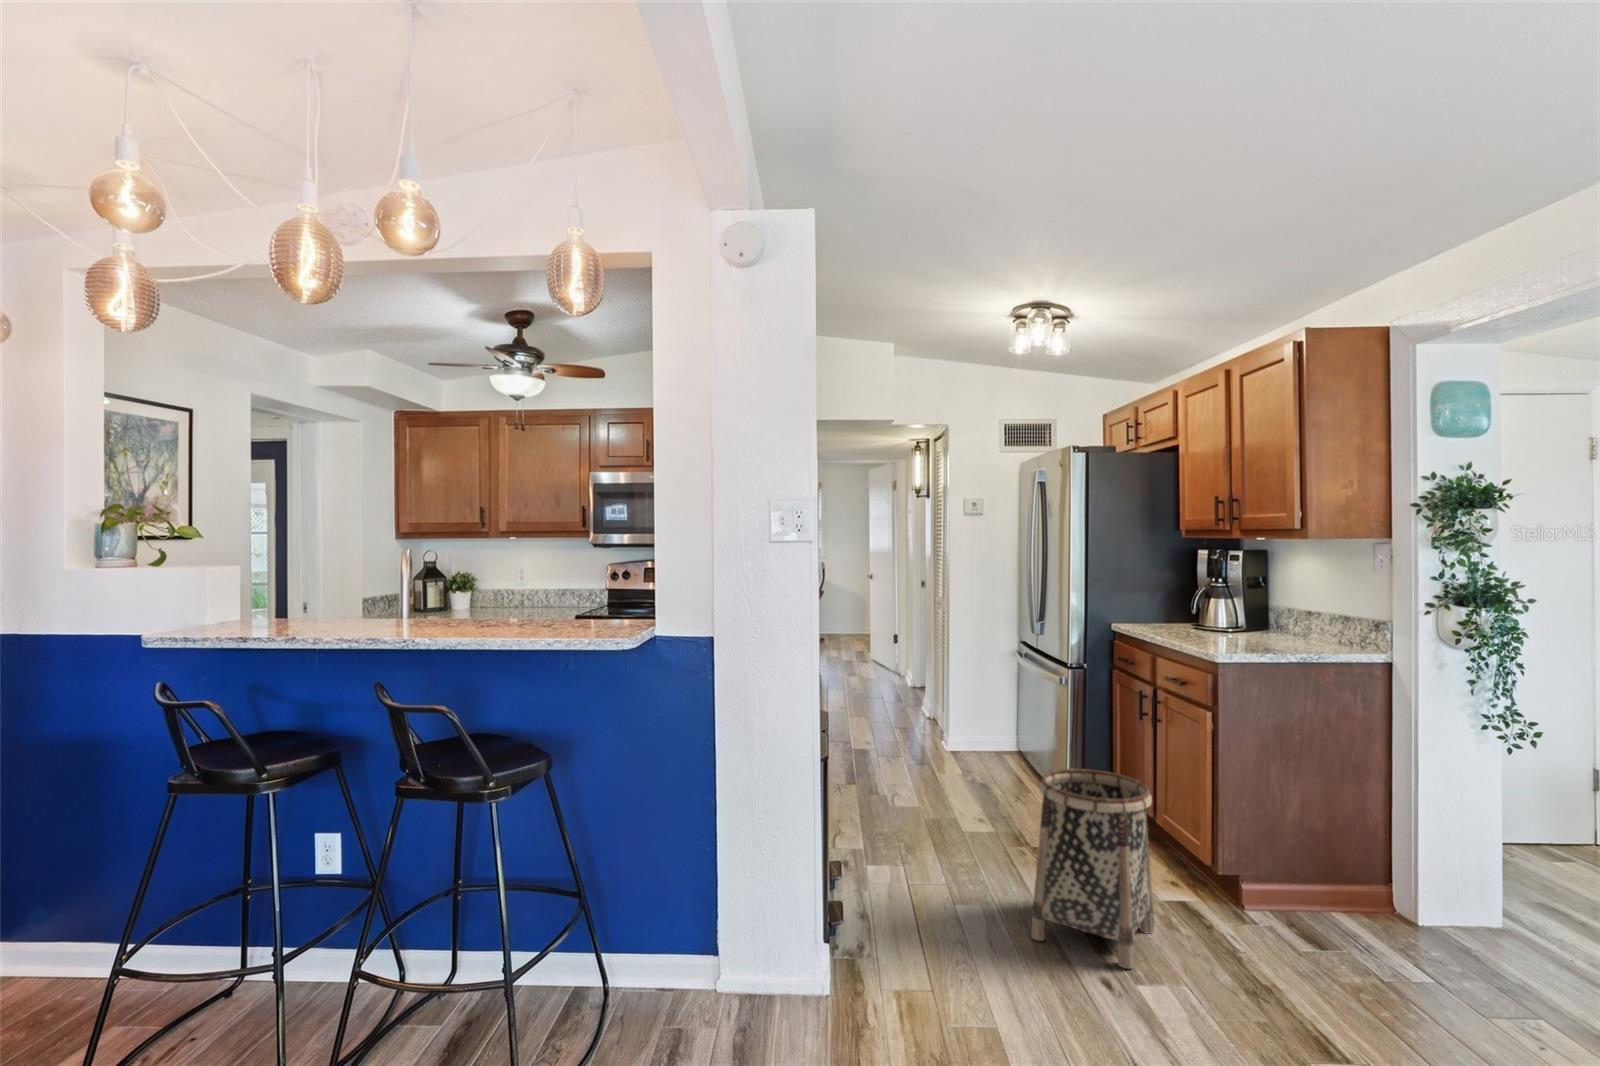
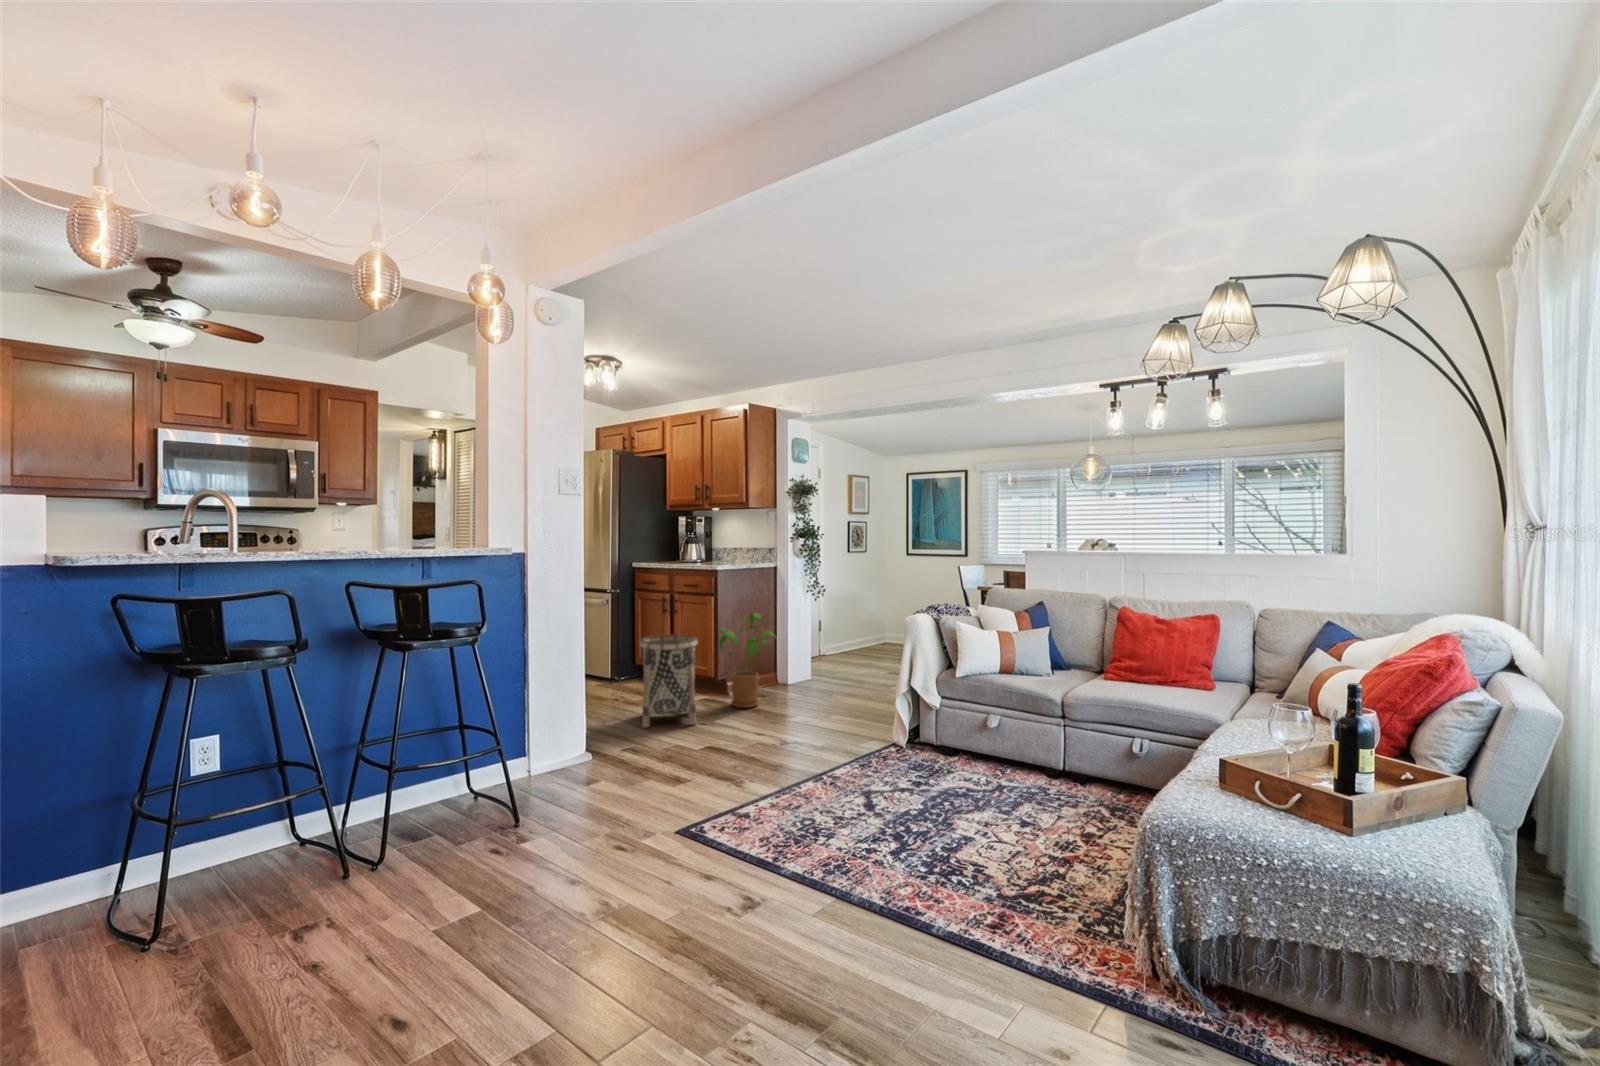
house plant: none [1213,759,1354,963] -> present [719,613,774,708]

